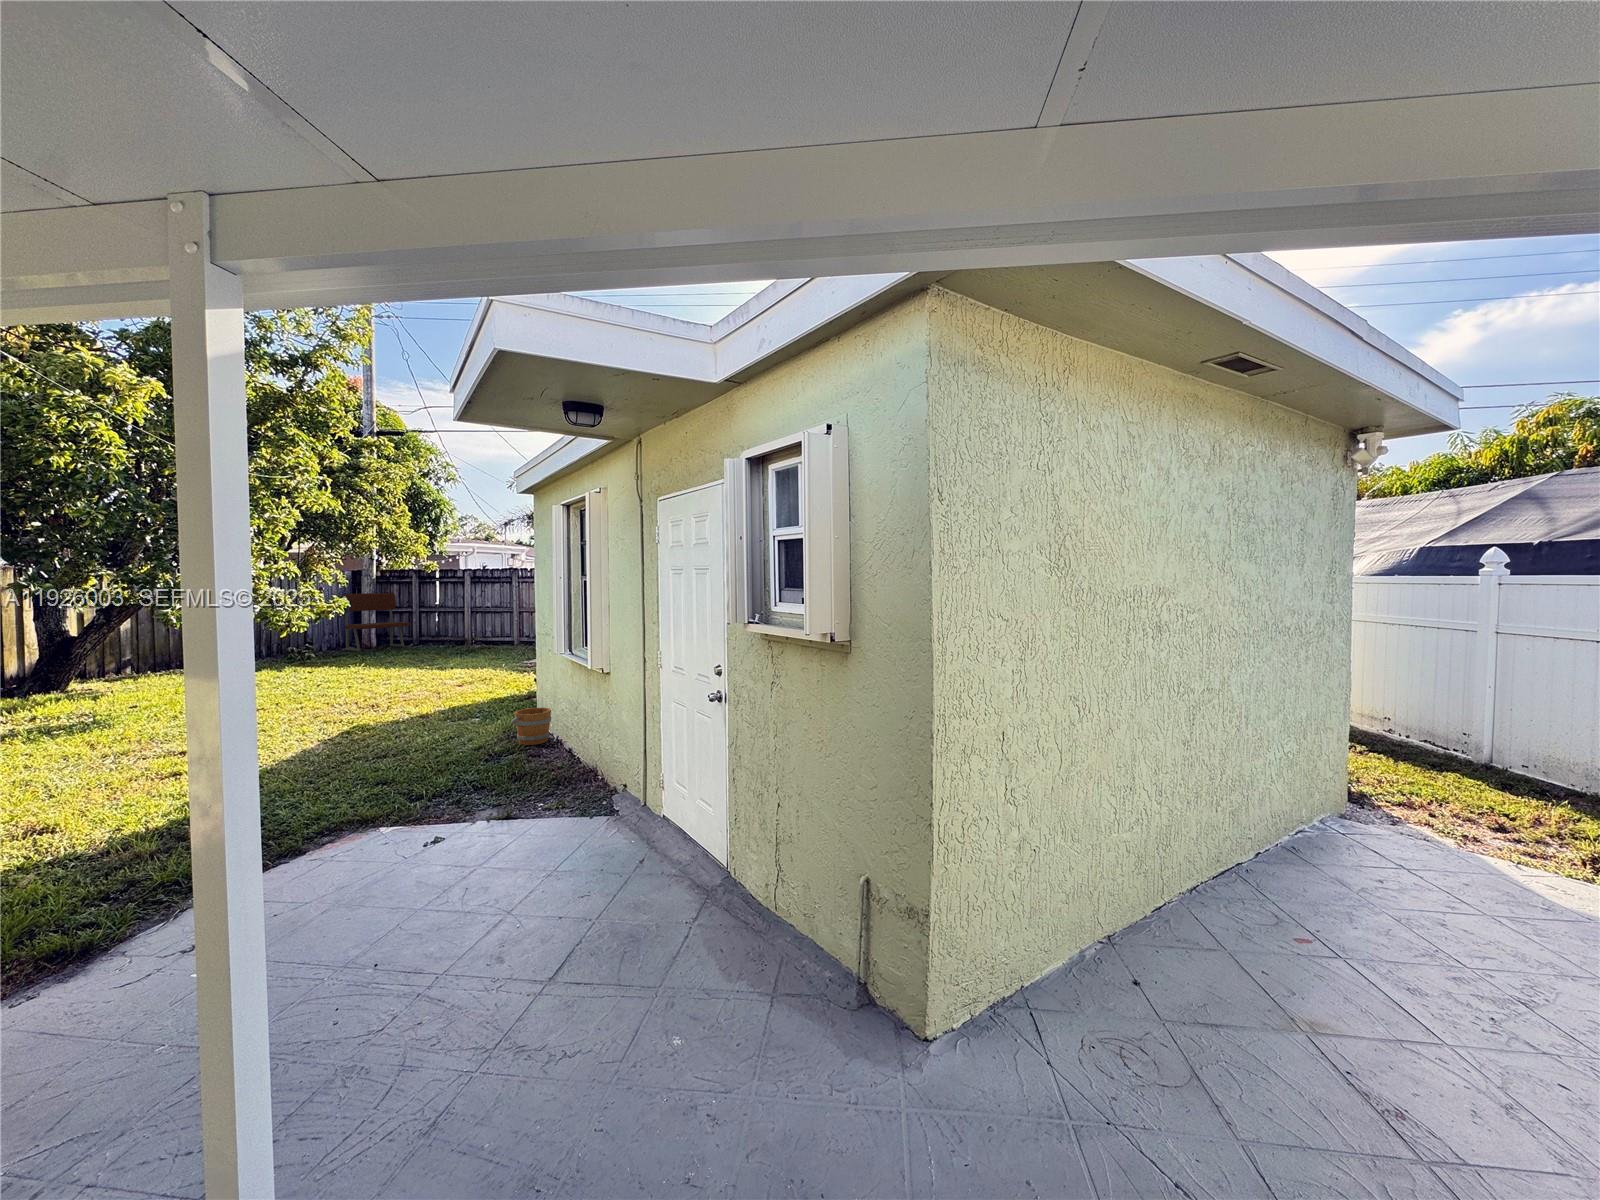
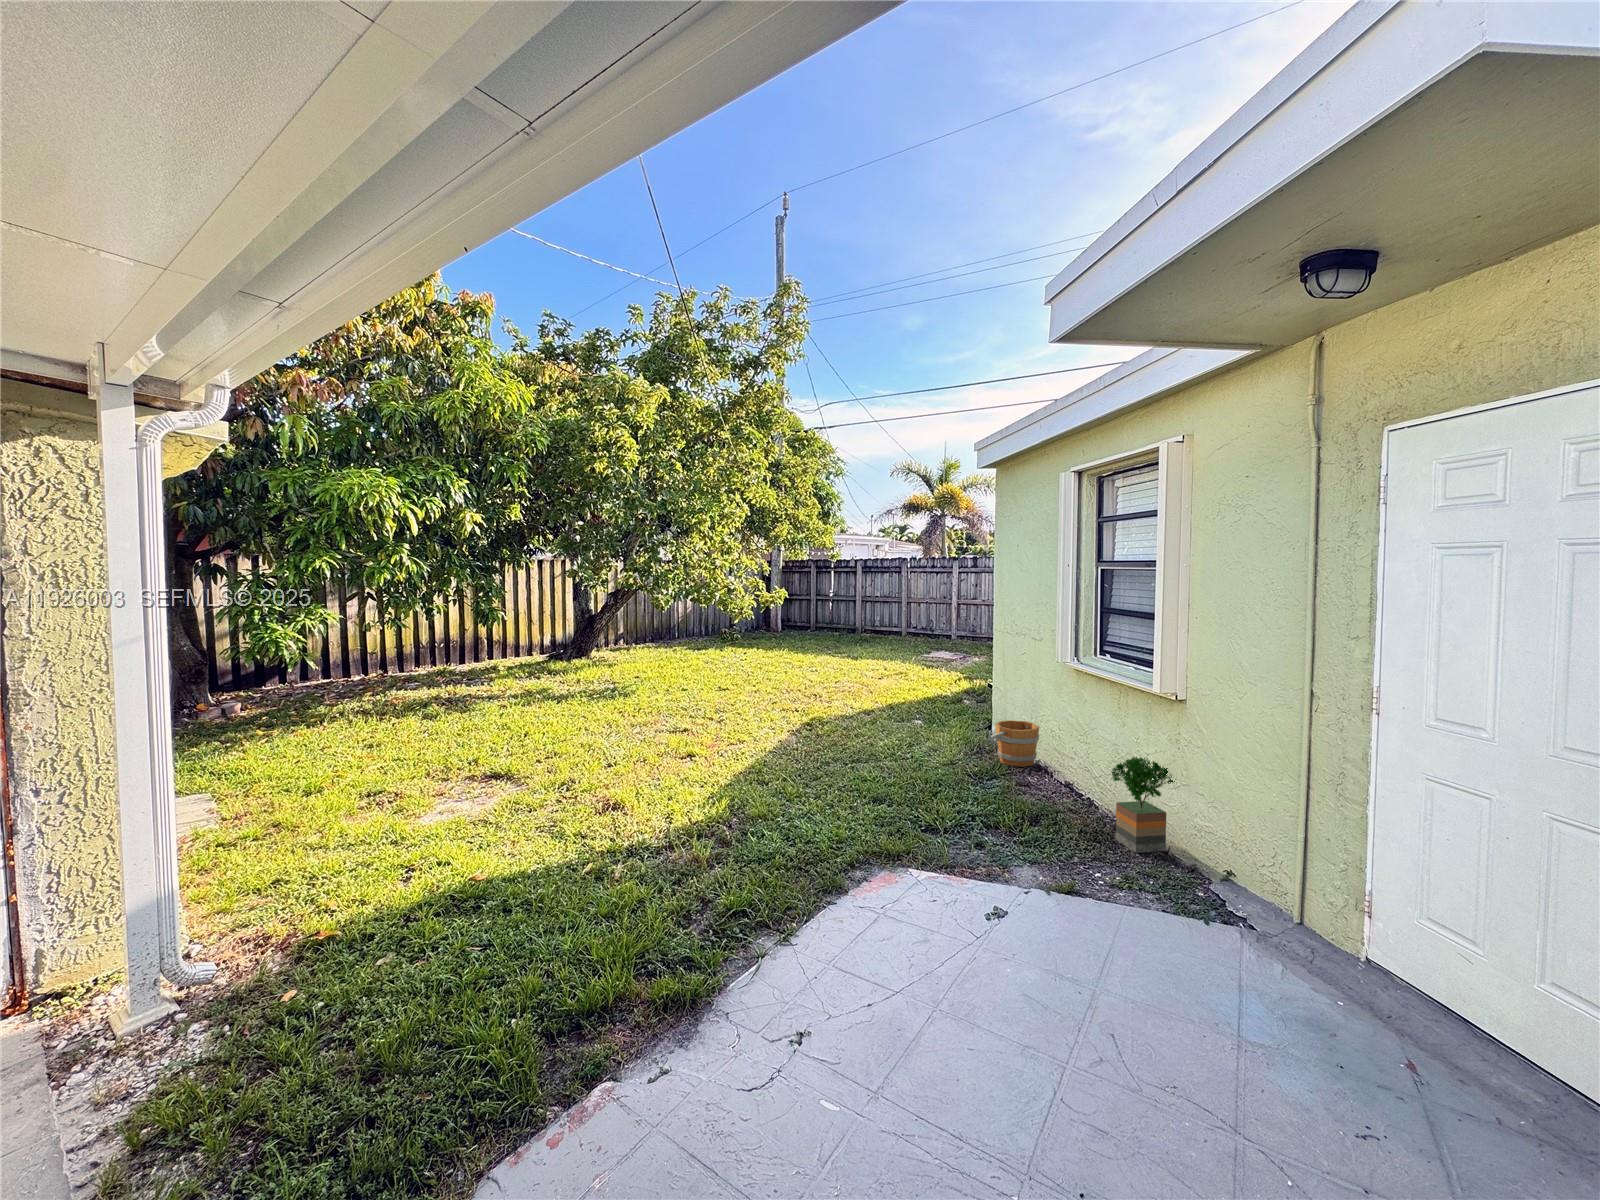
bench: present [344,593,410,651] -> none [758,582,811,635]
potted tree: none [554,720,605,790] -> present [1112,756,1177,853]

